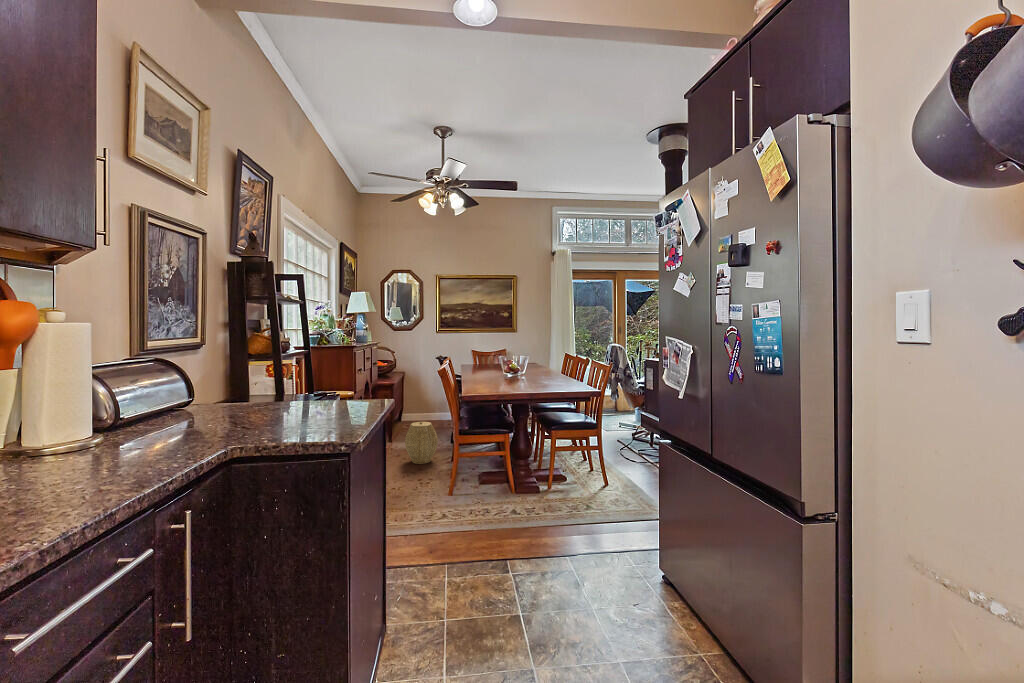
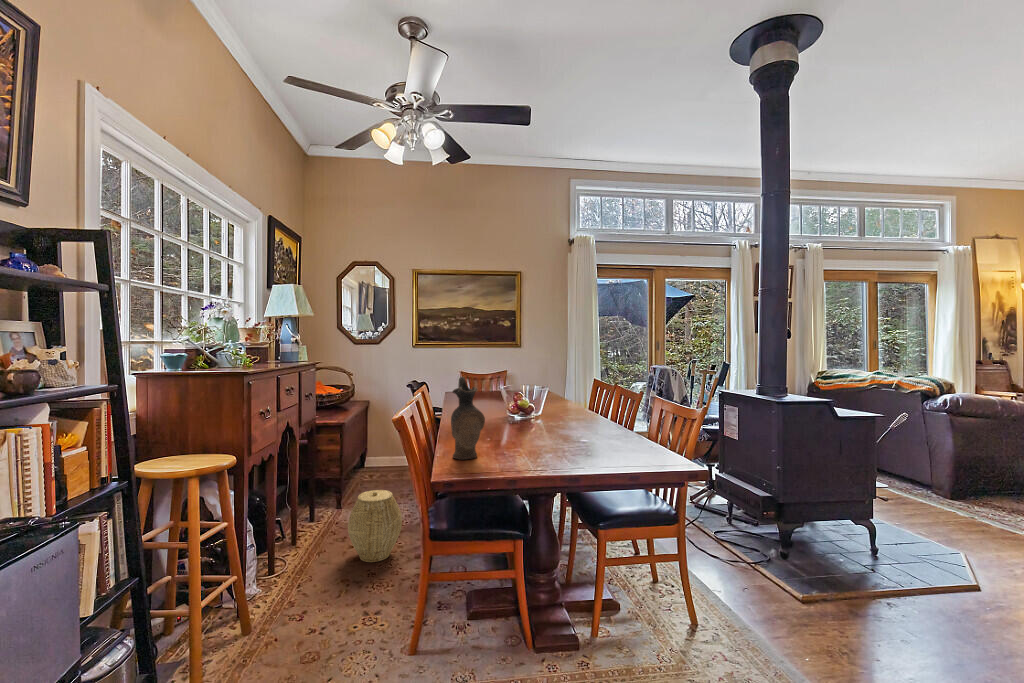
ceramic pitcher: none [470,346,489,390] -> present [451,377,485,459]

